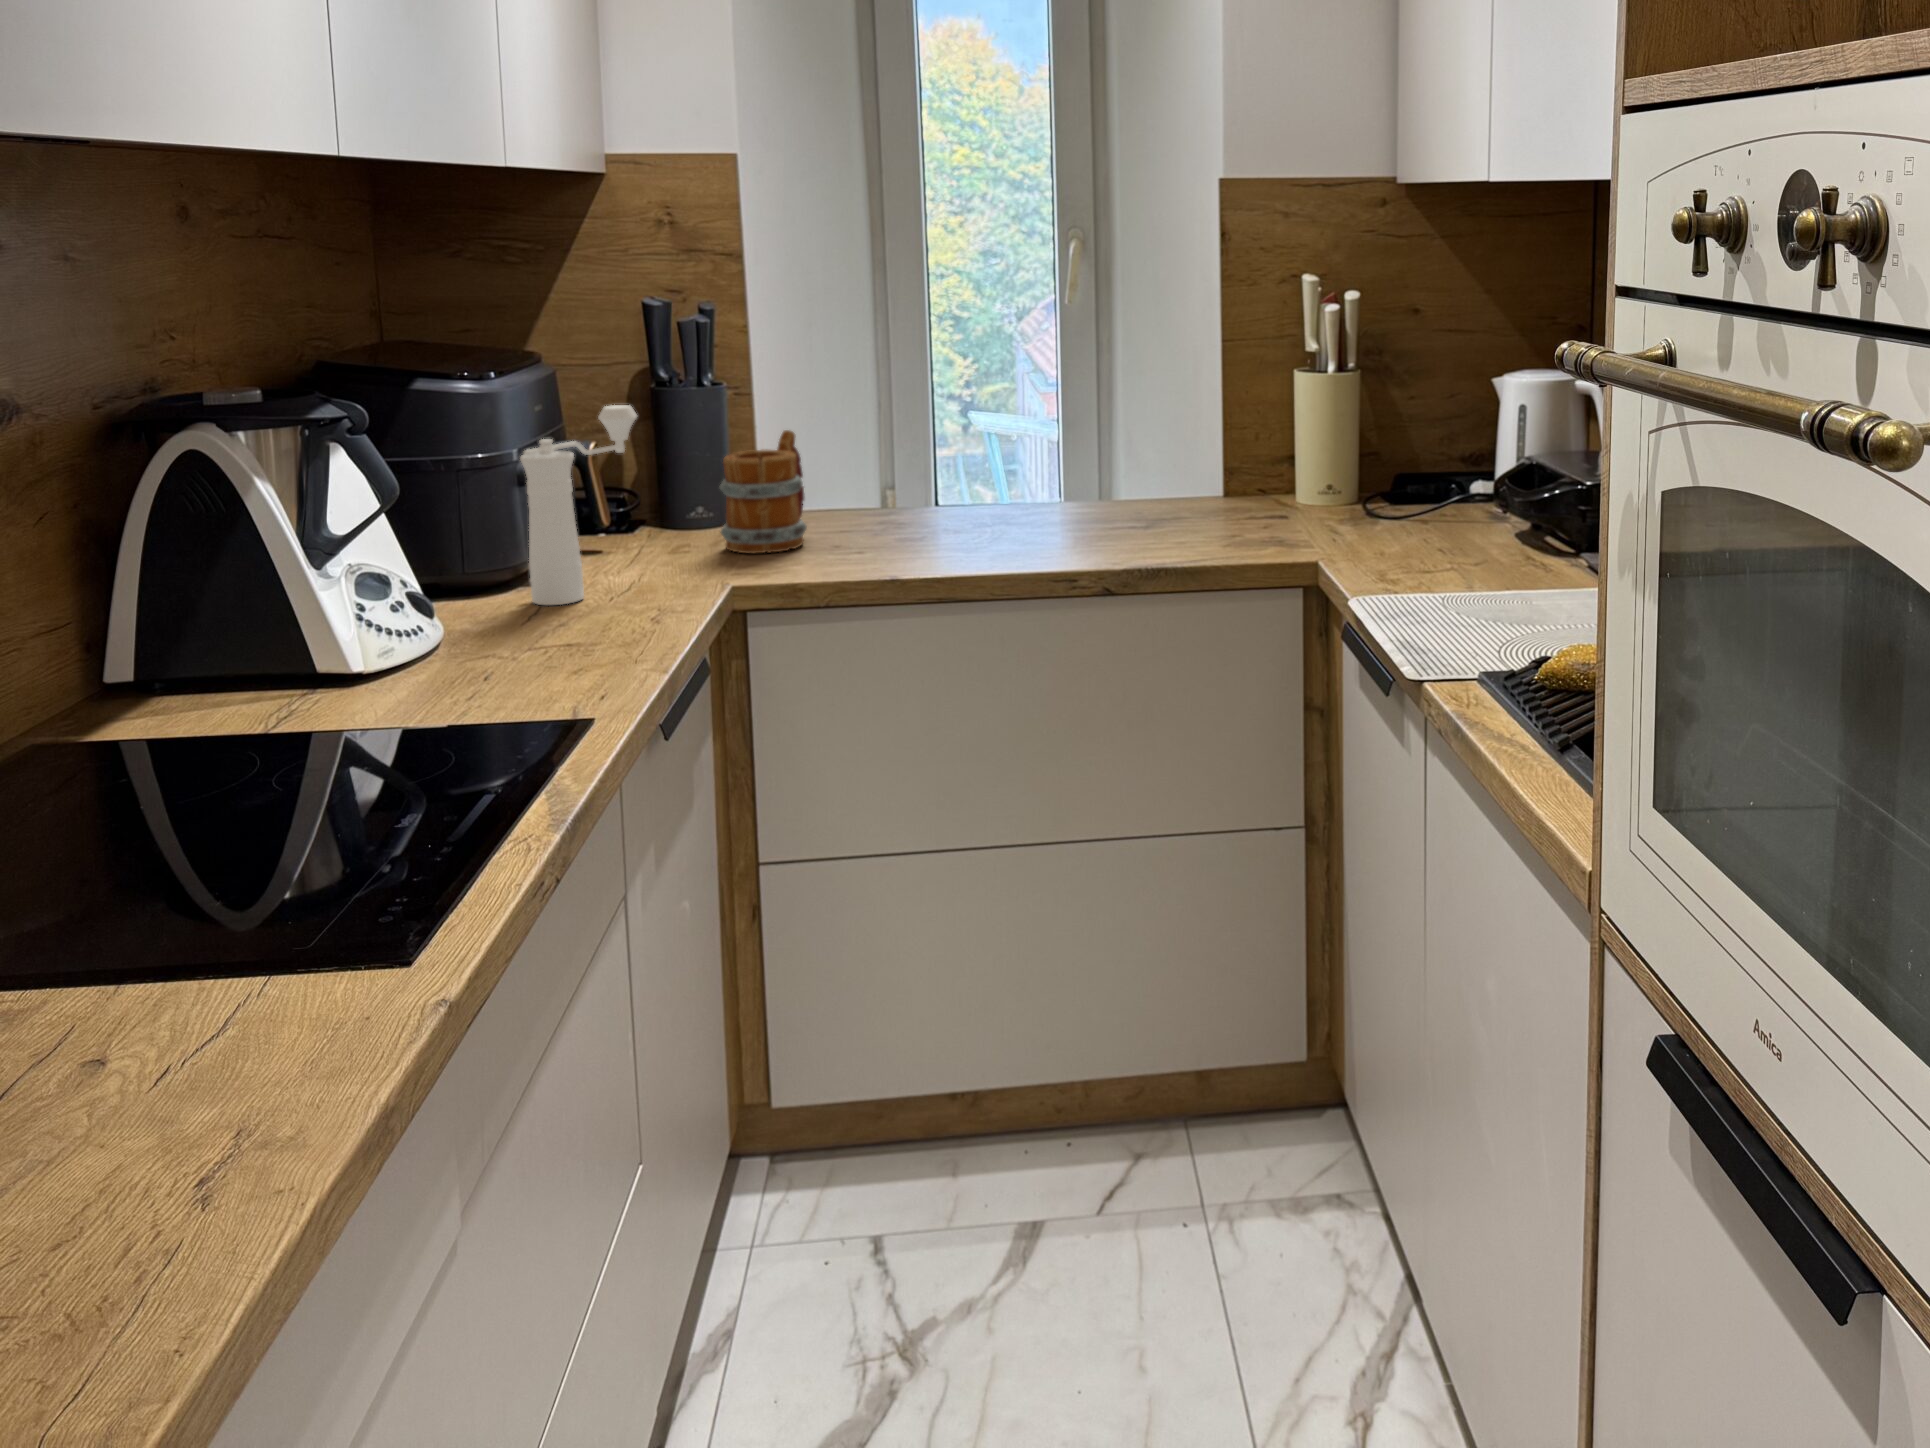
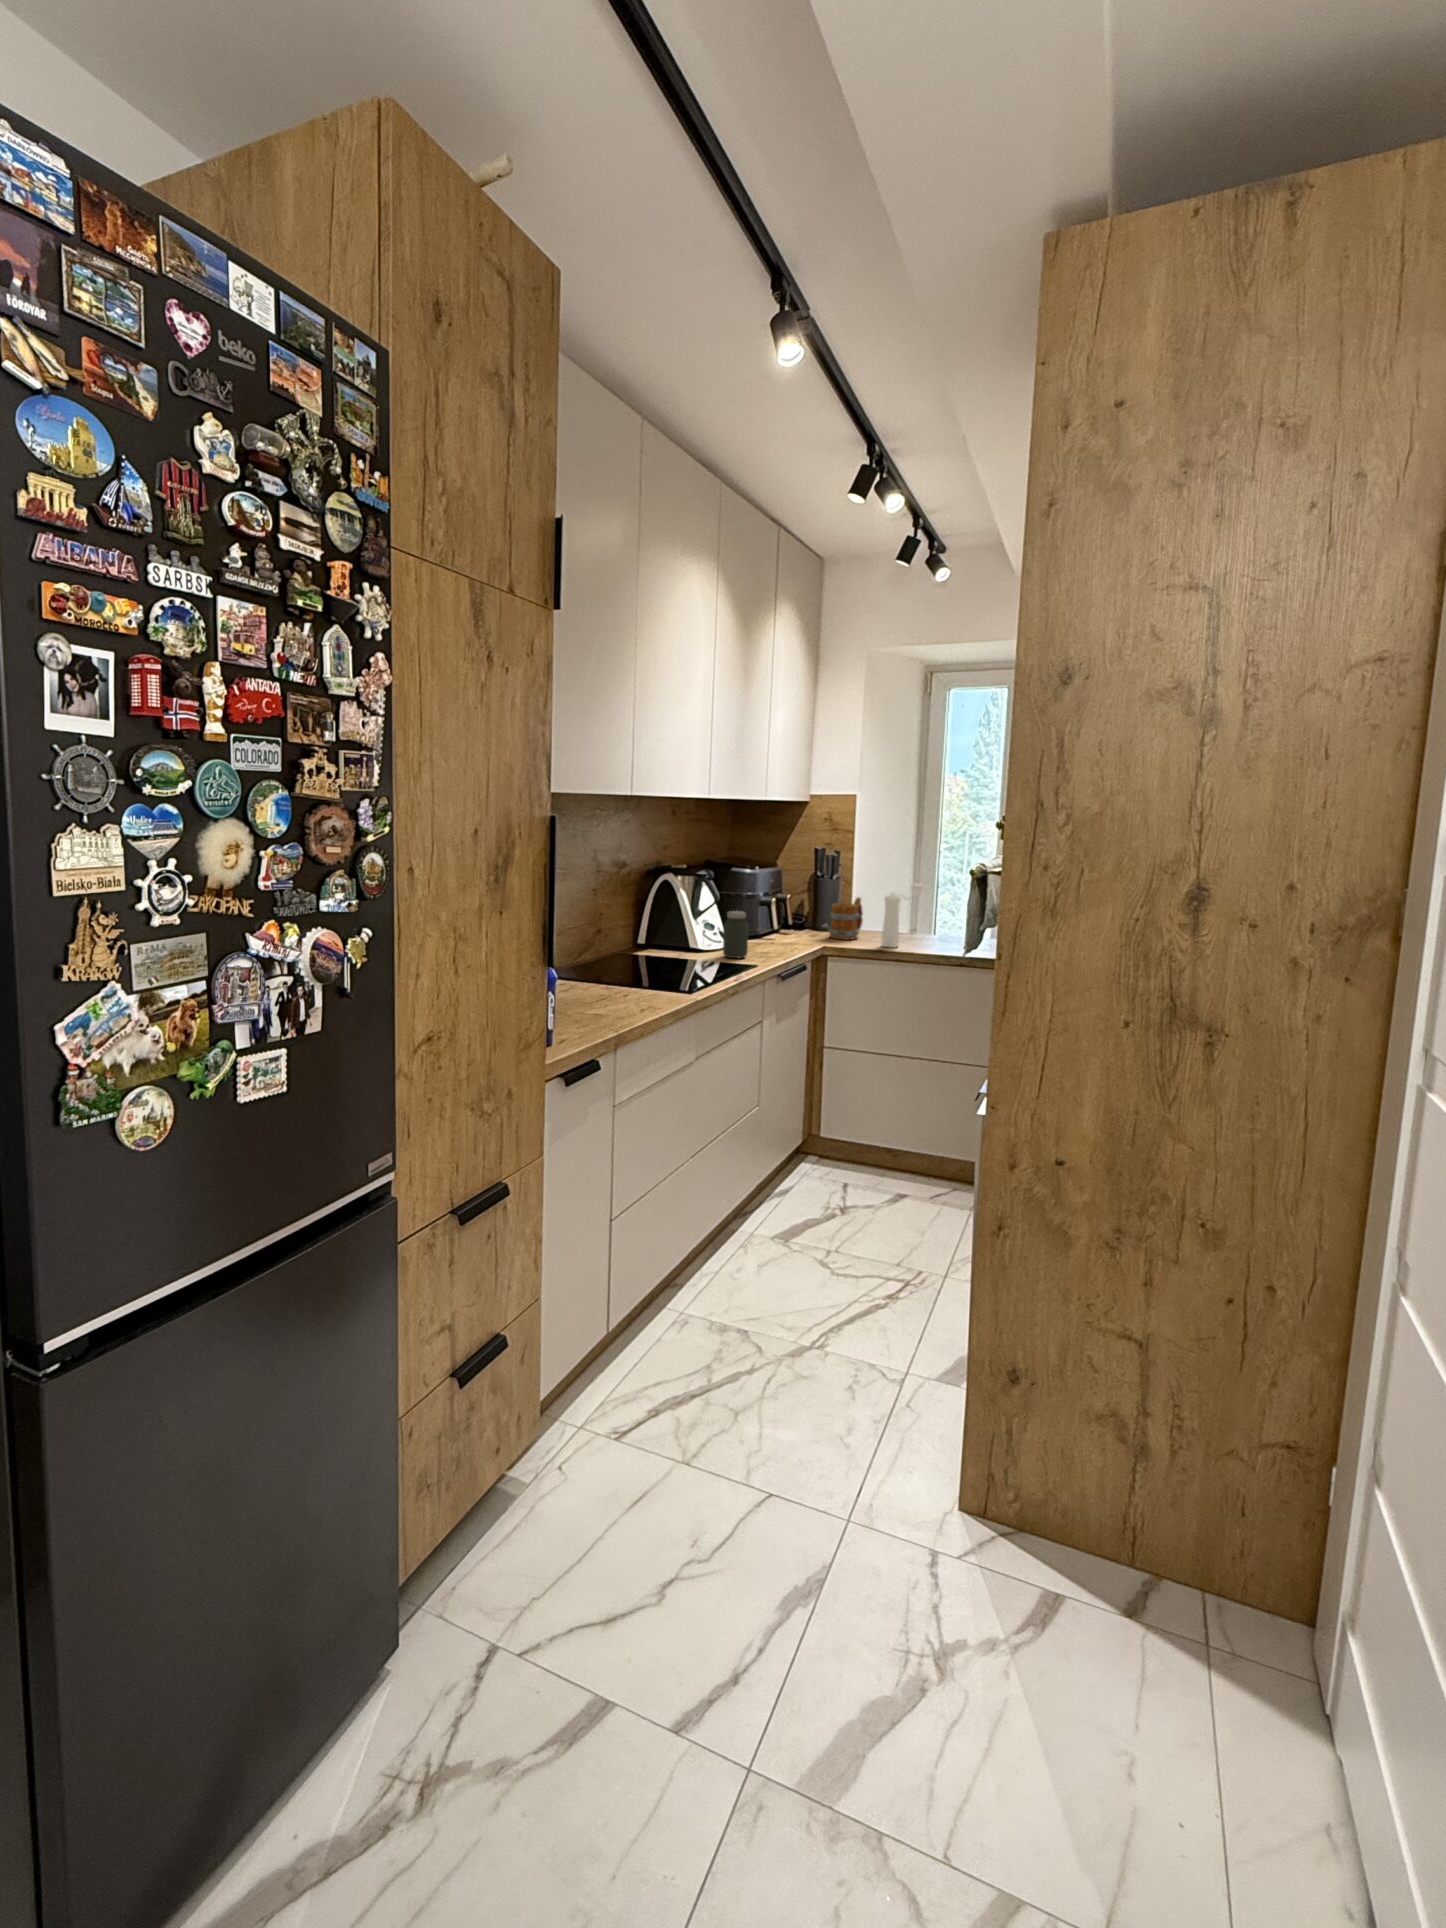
pepper mill: present [520,405,637,605] -> present [882,884,923,948]
jar: none [445,527,541,686] -> present [723,911,748,958]

